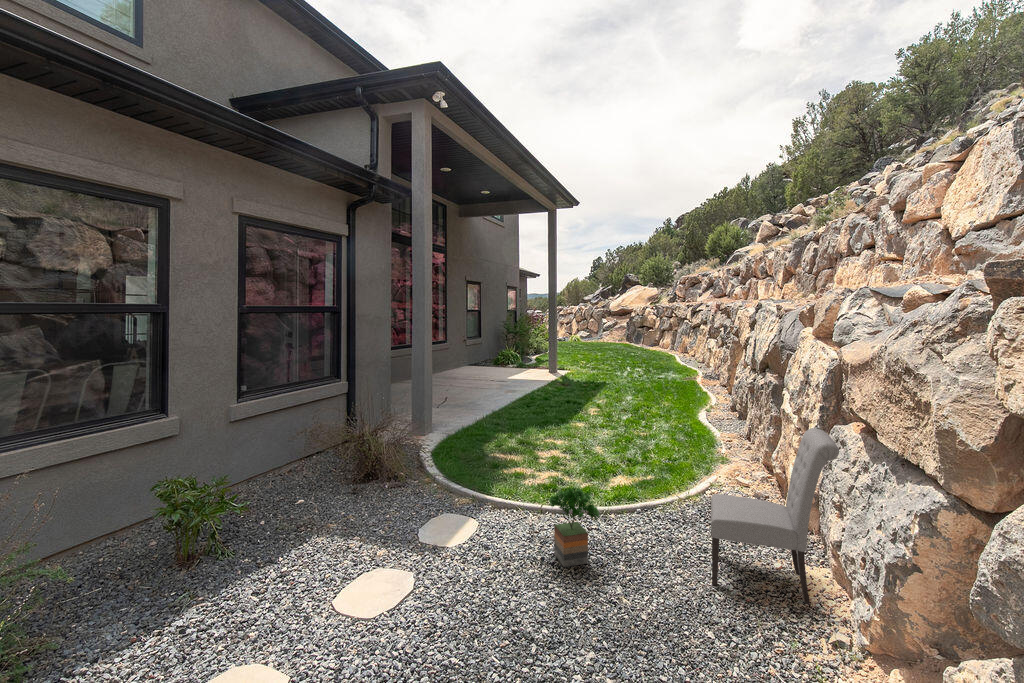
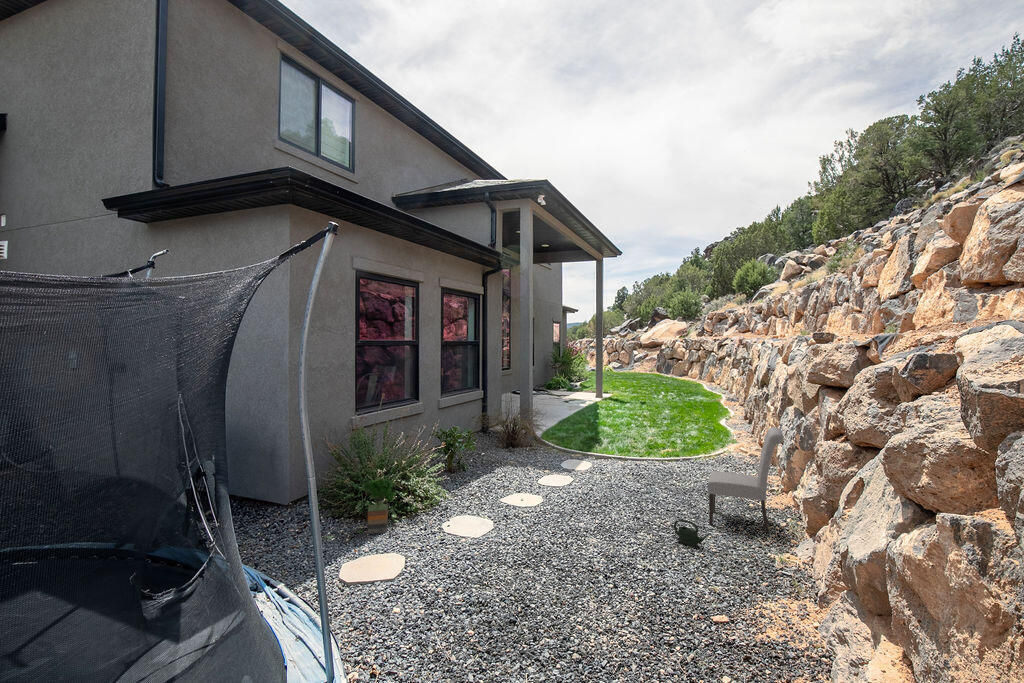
potted tree: present [549,488,600,567] -> present [362,479,396,534]
watering can: none [658,595,724,645] -> present [674,520,711,546]

